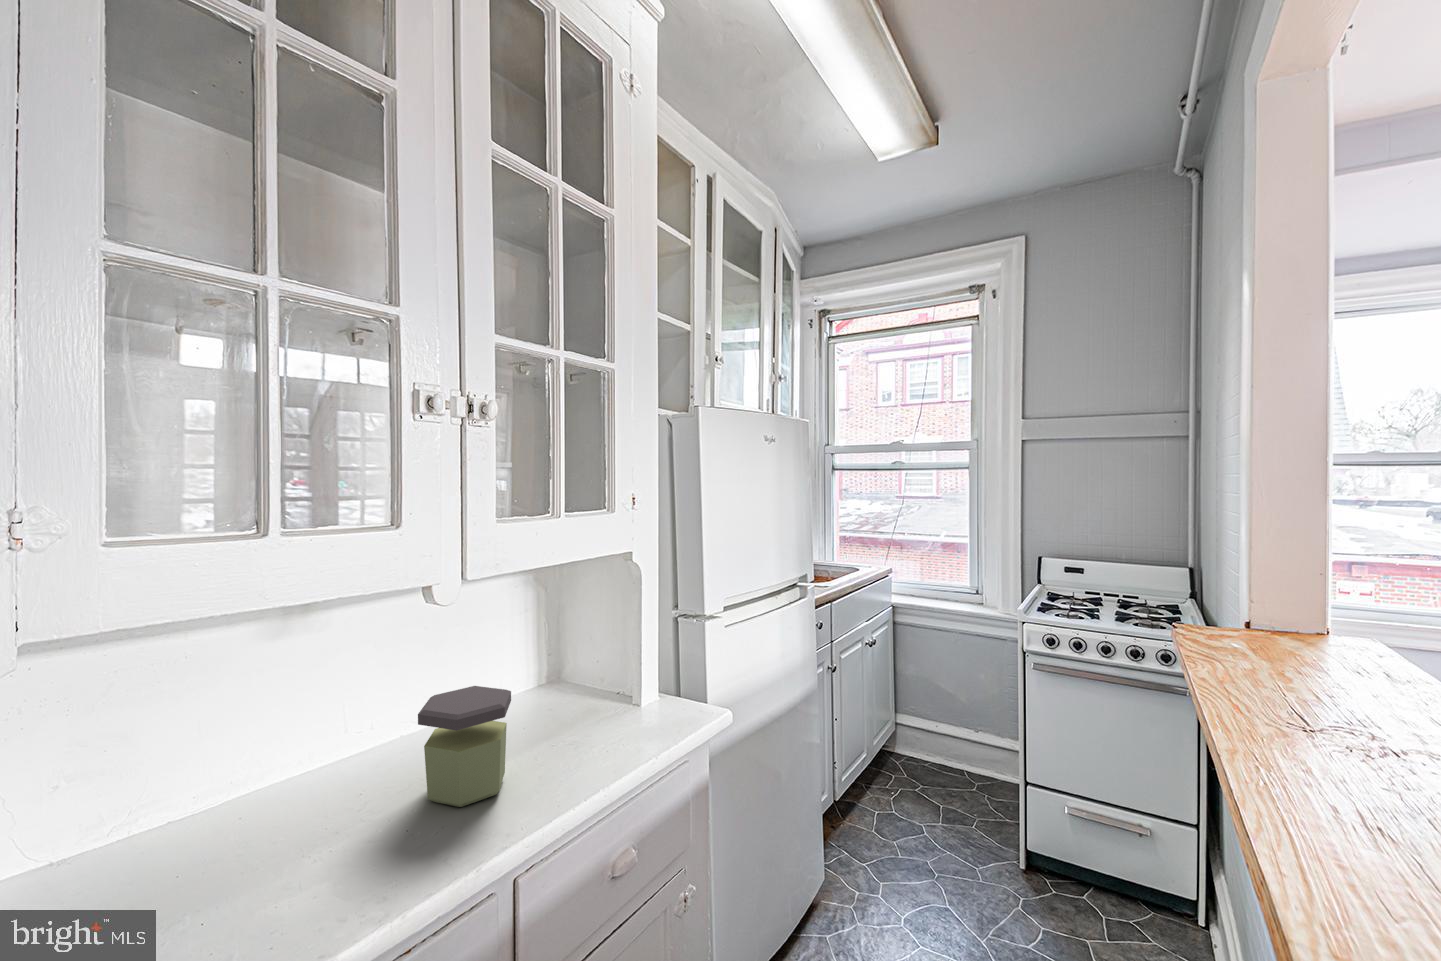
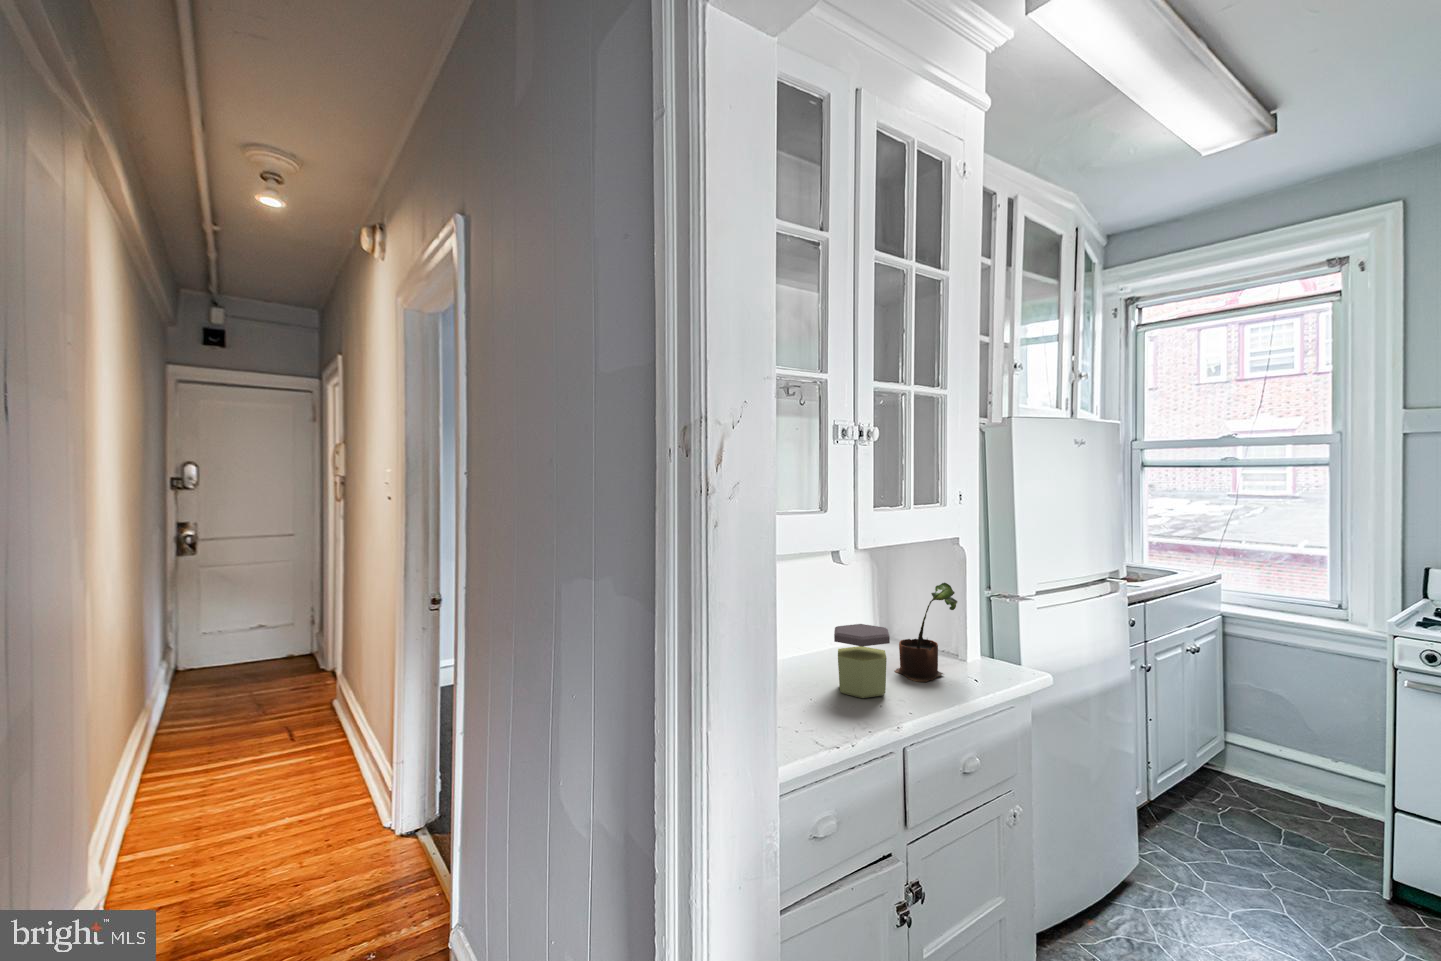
potted plant: none [535,614,623,755] -> present [895,583,957,682]

